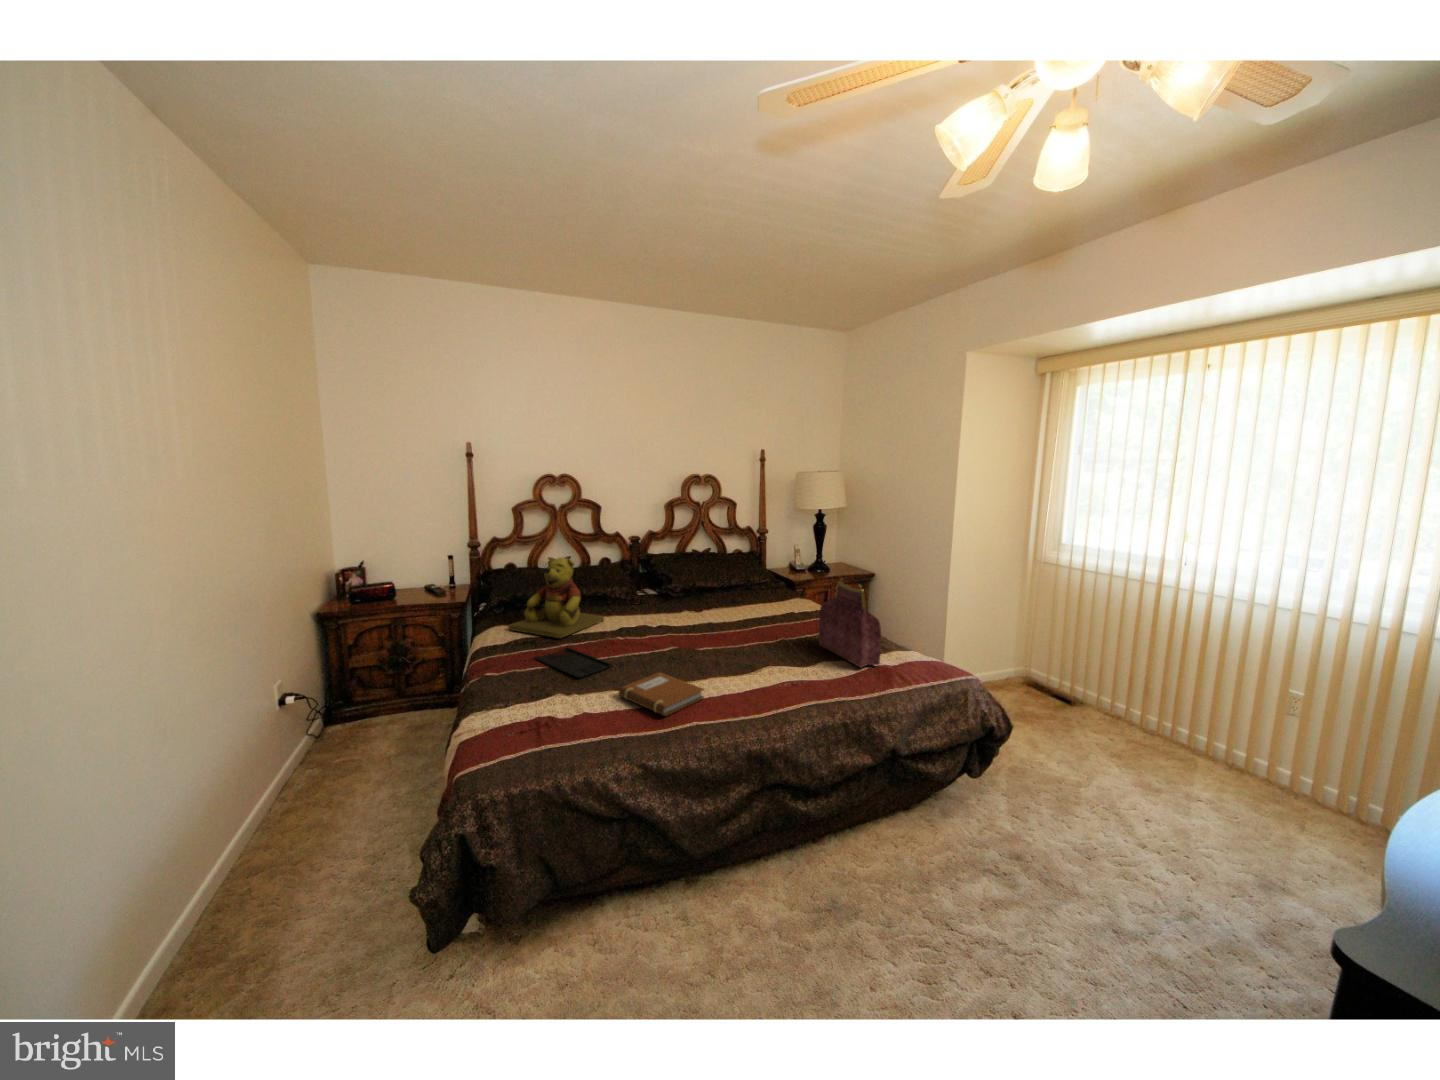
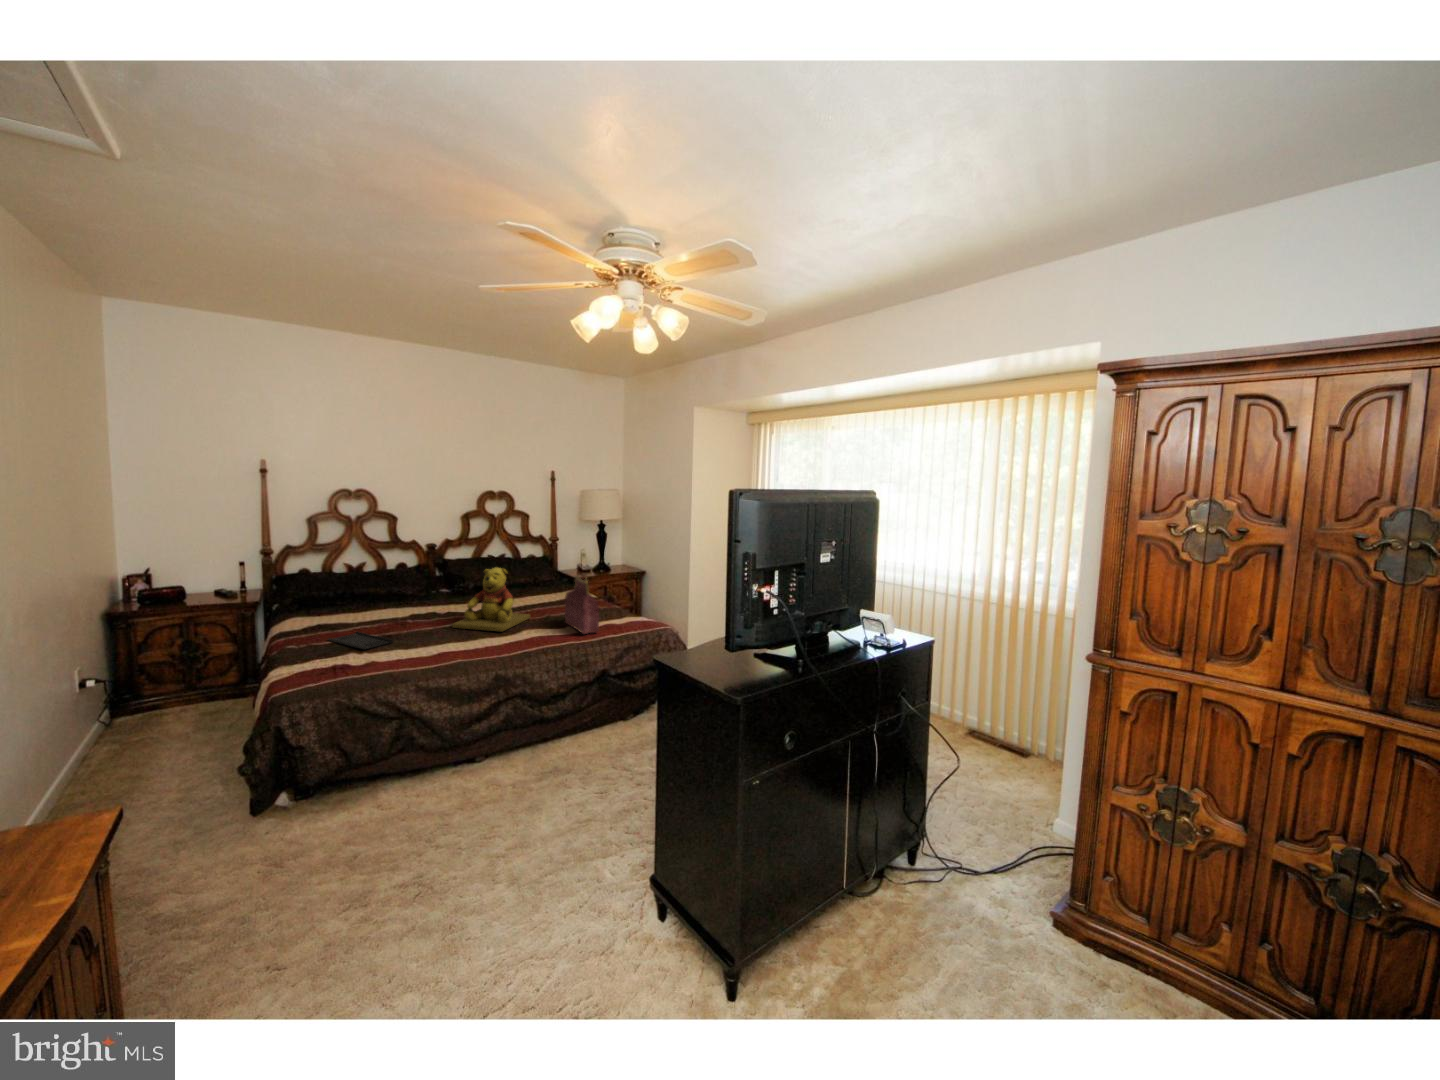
teddy bear: present [508,557,604,638] -> present [452,568,530,631]
notebook: present [619,673,704,716] -> none [394,642,460,666]

